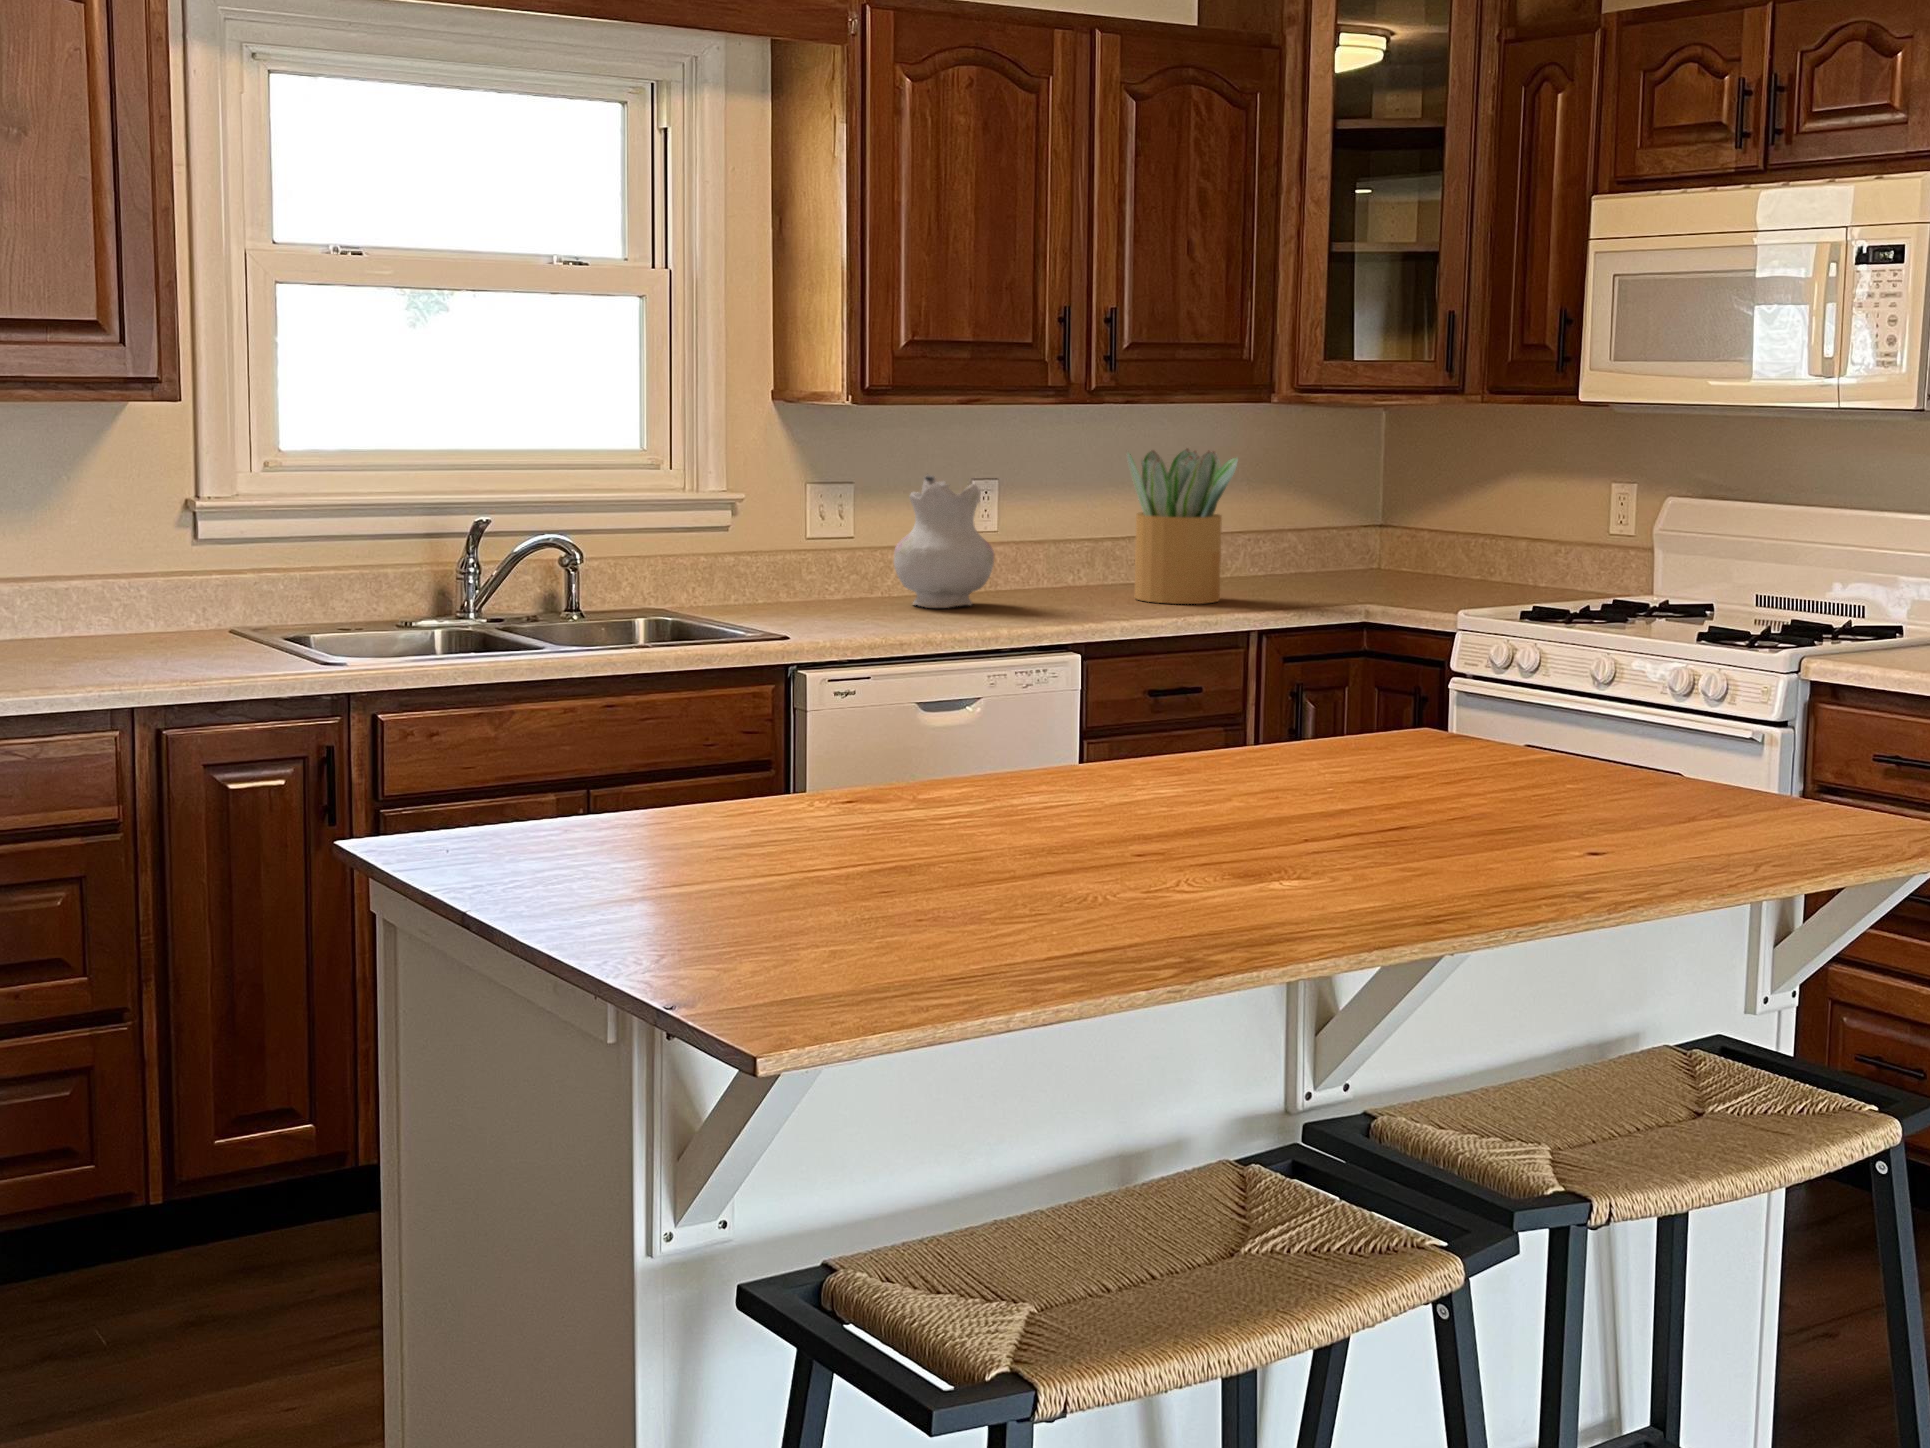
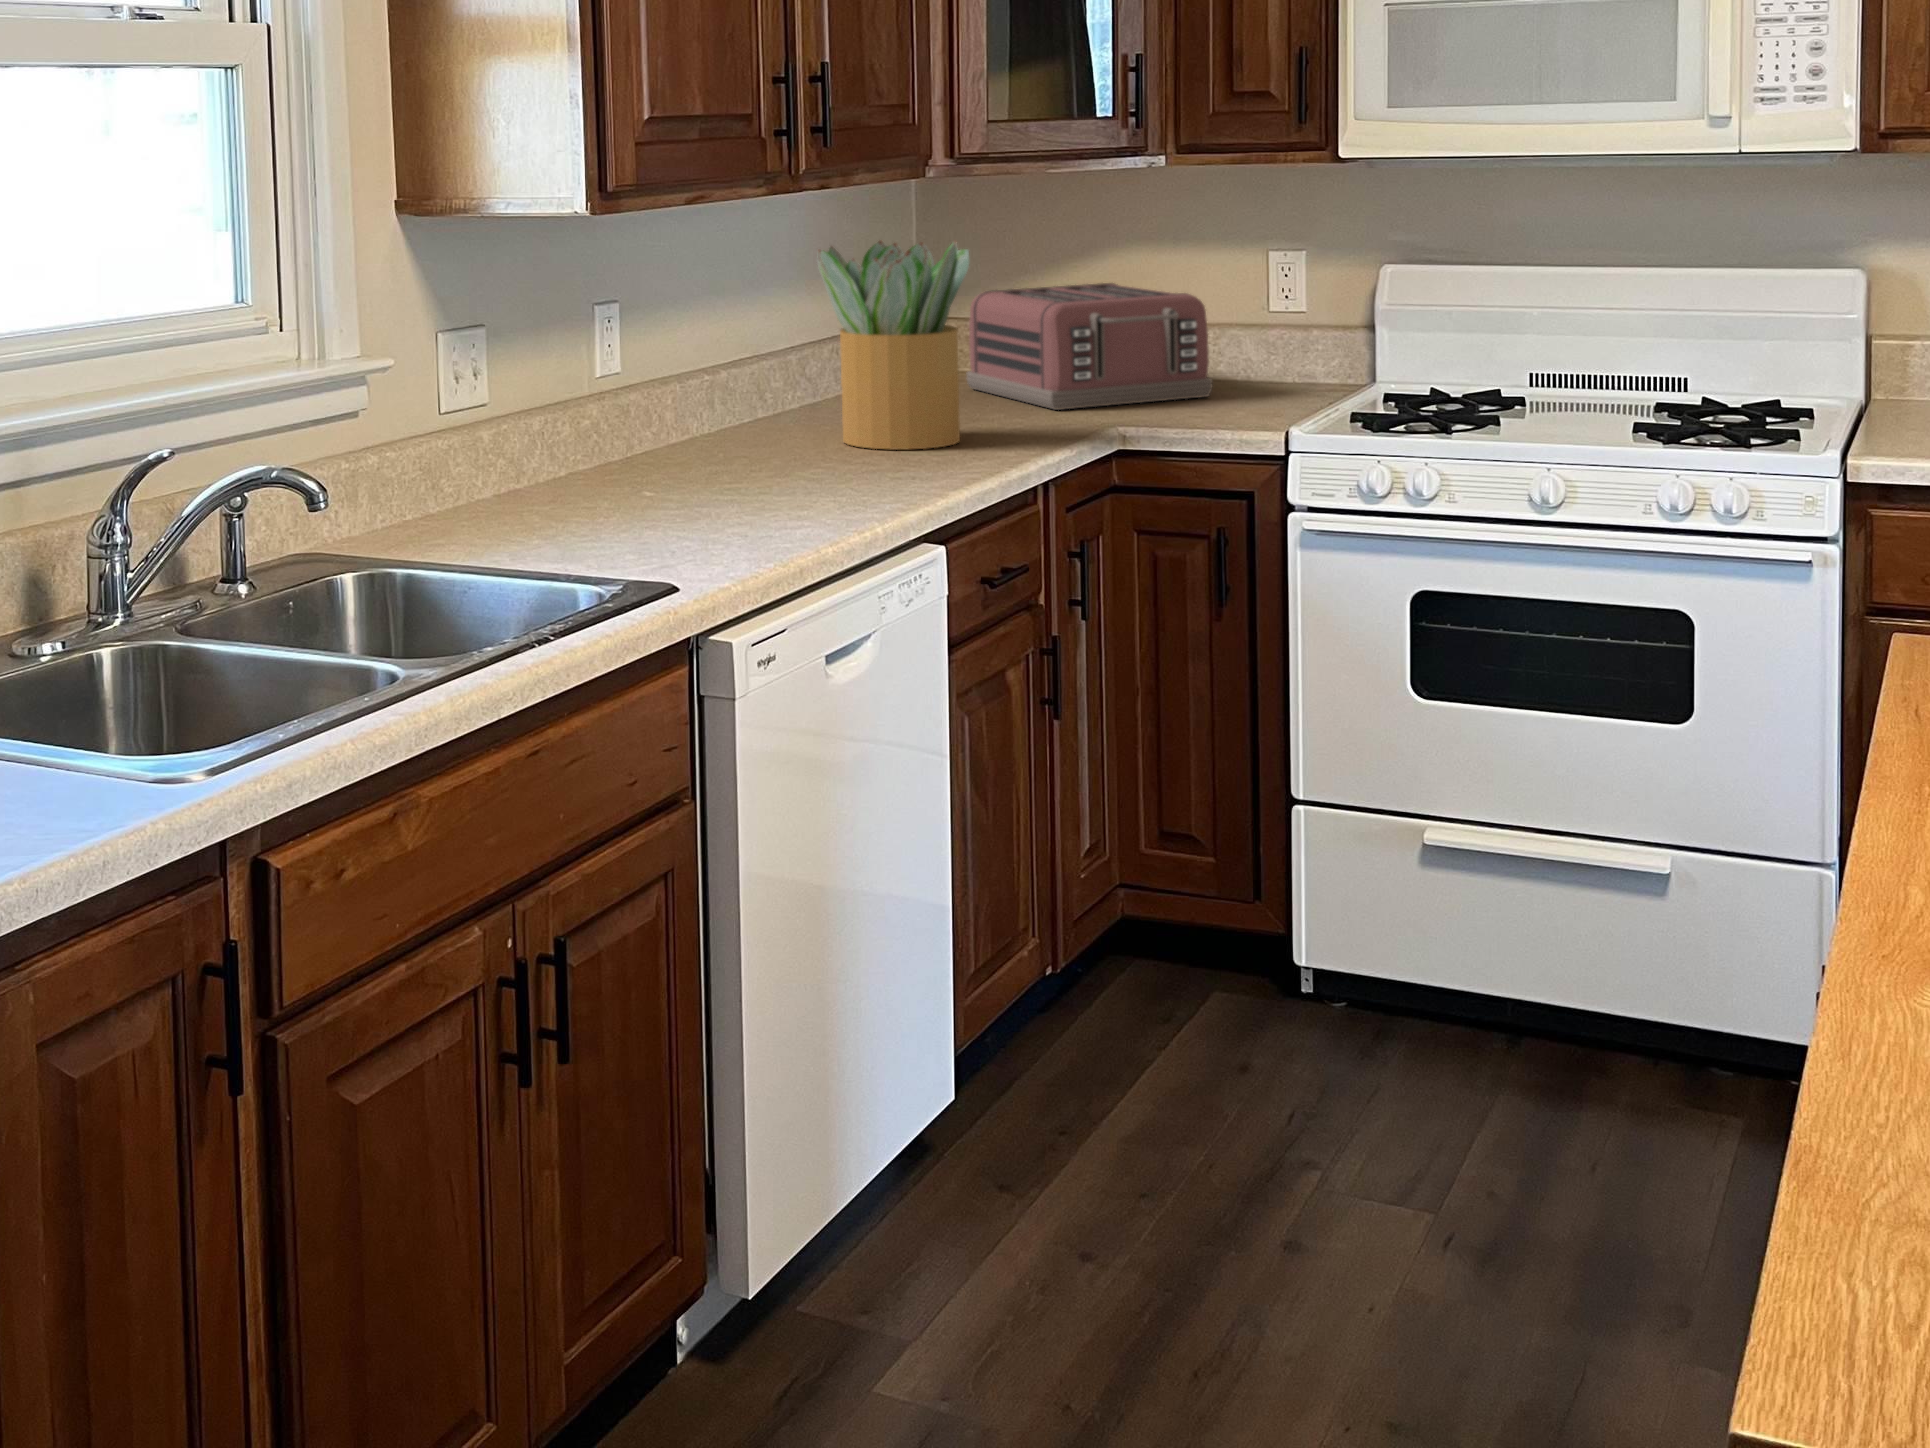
ceramic pitcher: present [894,475,994,608] -> none [601,304,744,497]
toaster: none [1344,503,1500,599] -> present [967,283,1212,410]

